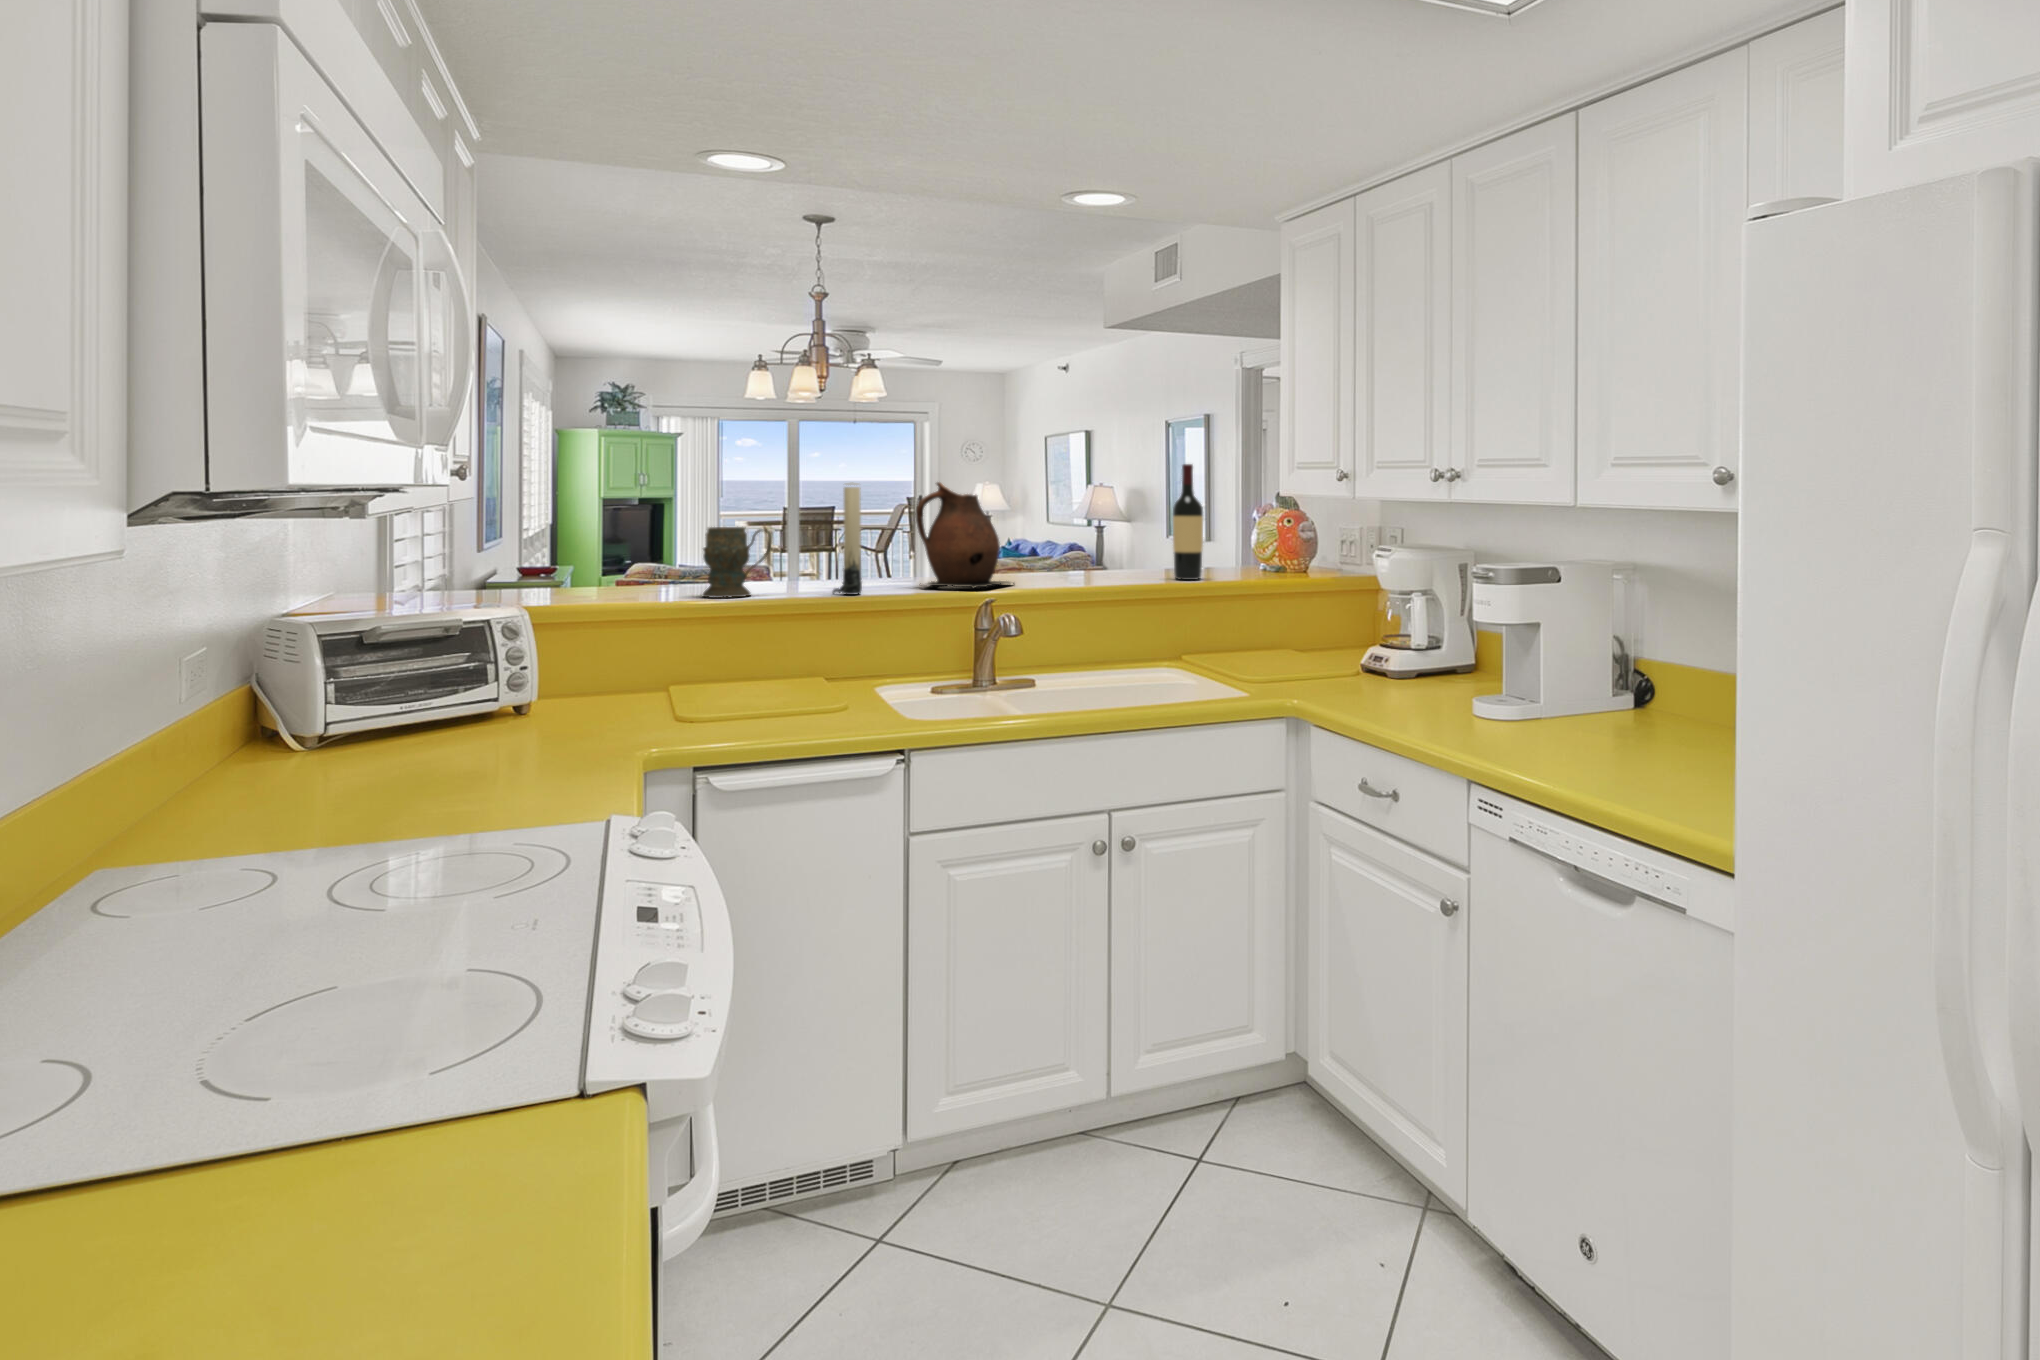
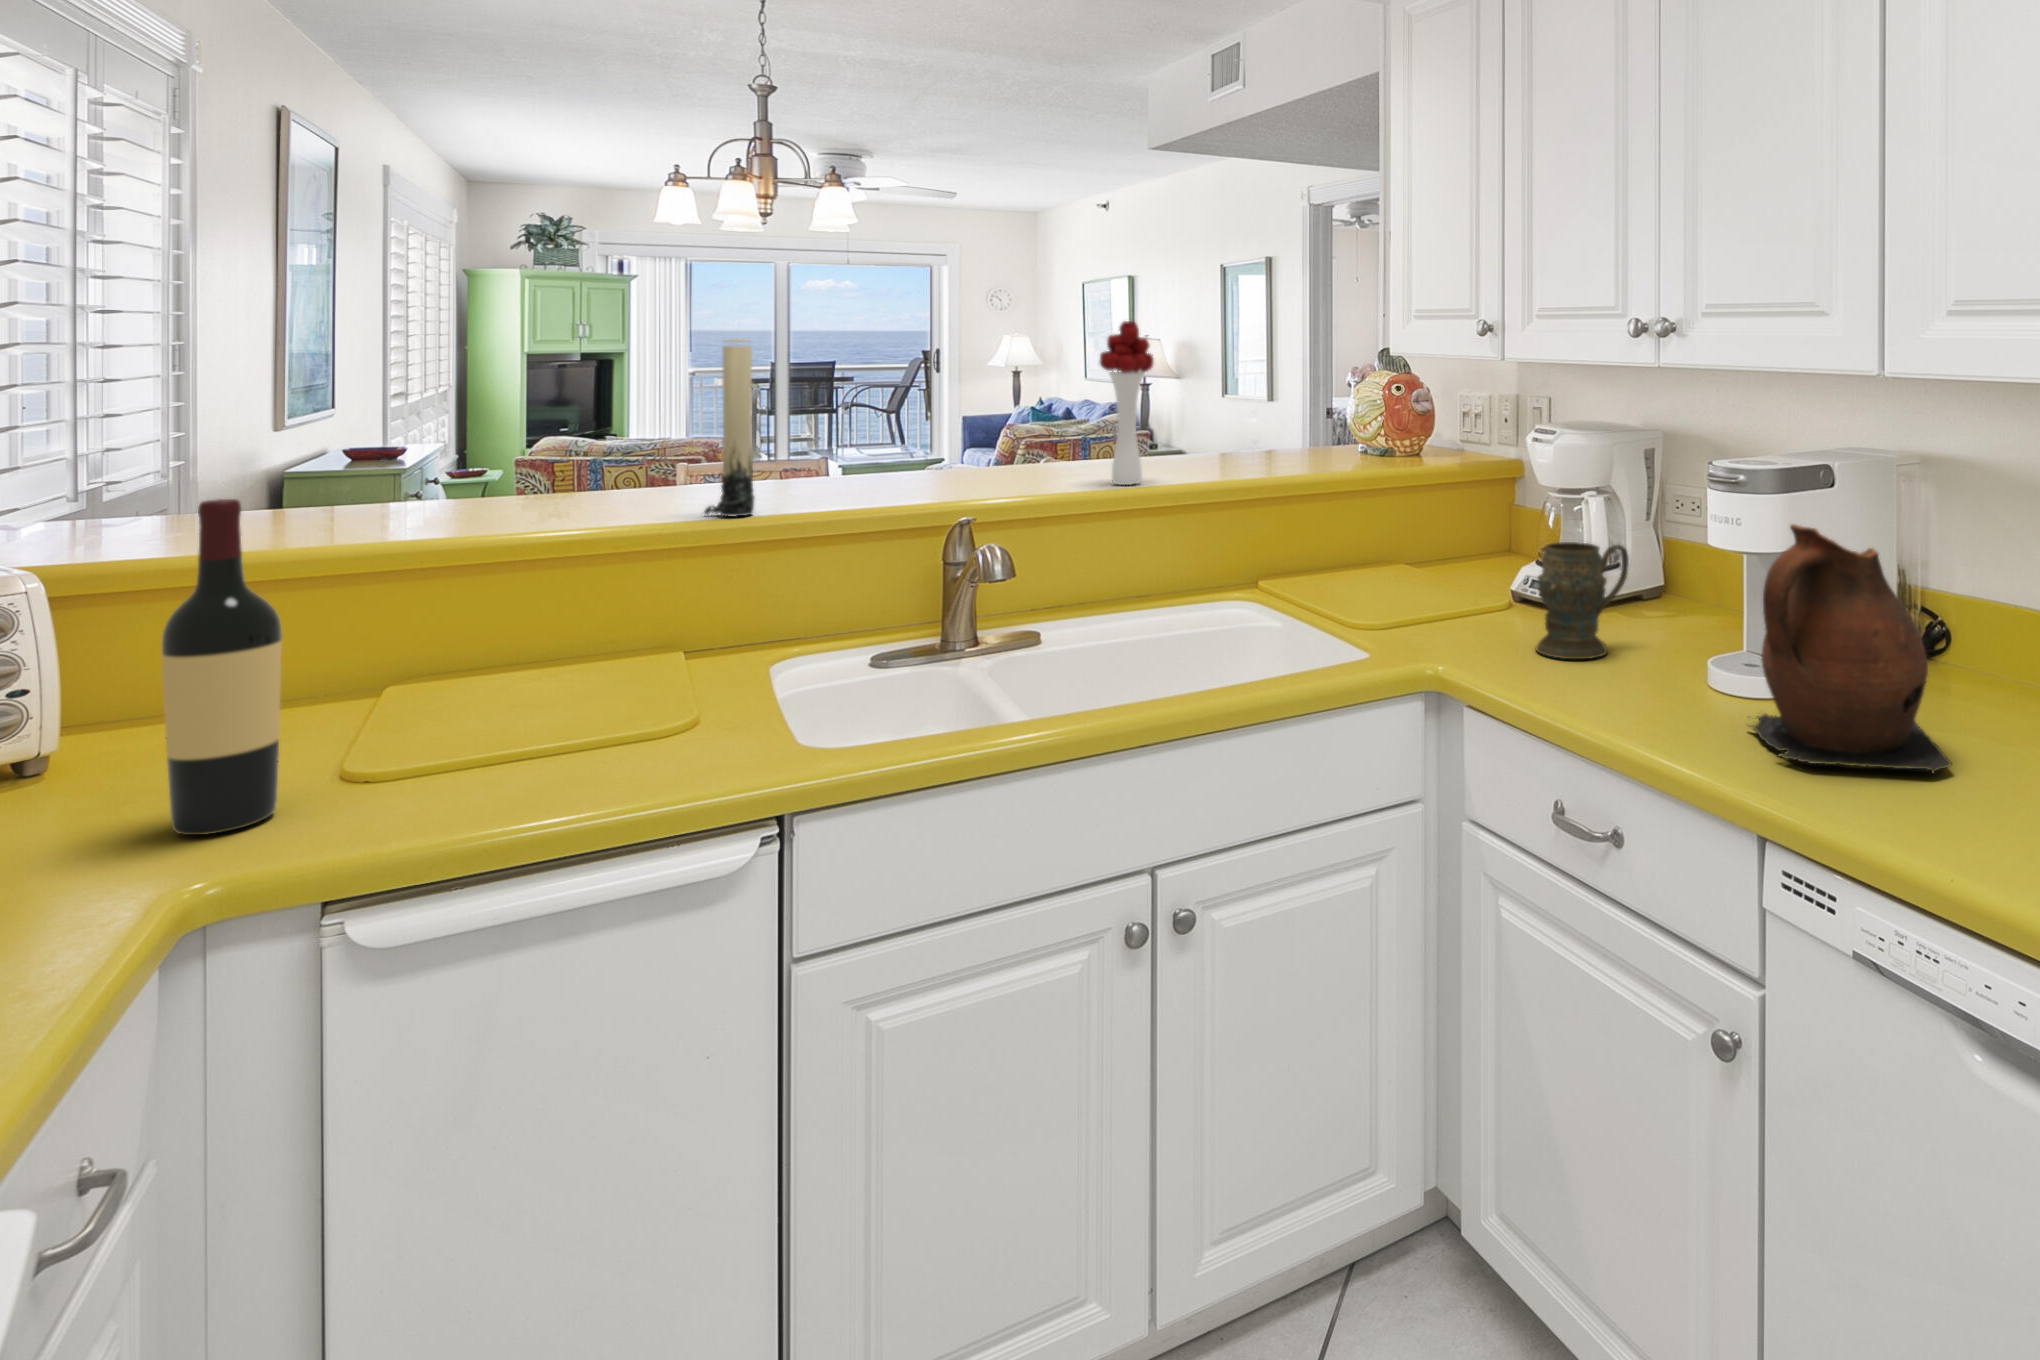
wine bottle: present [1173,464,1203,580] -> present [162,499,282,835]
flower bouquet: none [1073,471,1110,584] -> present [1100,321,1154,485]
ceramic pitcher: present [916,482,1010,588] -> present [1752,524,1951,774]
mug: present [703,527,772,598] -> present [1536,542,1629,659]

